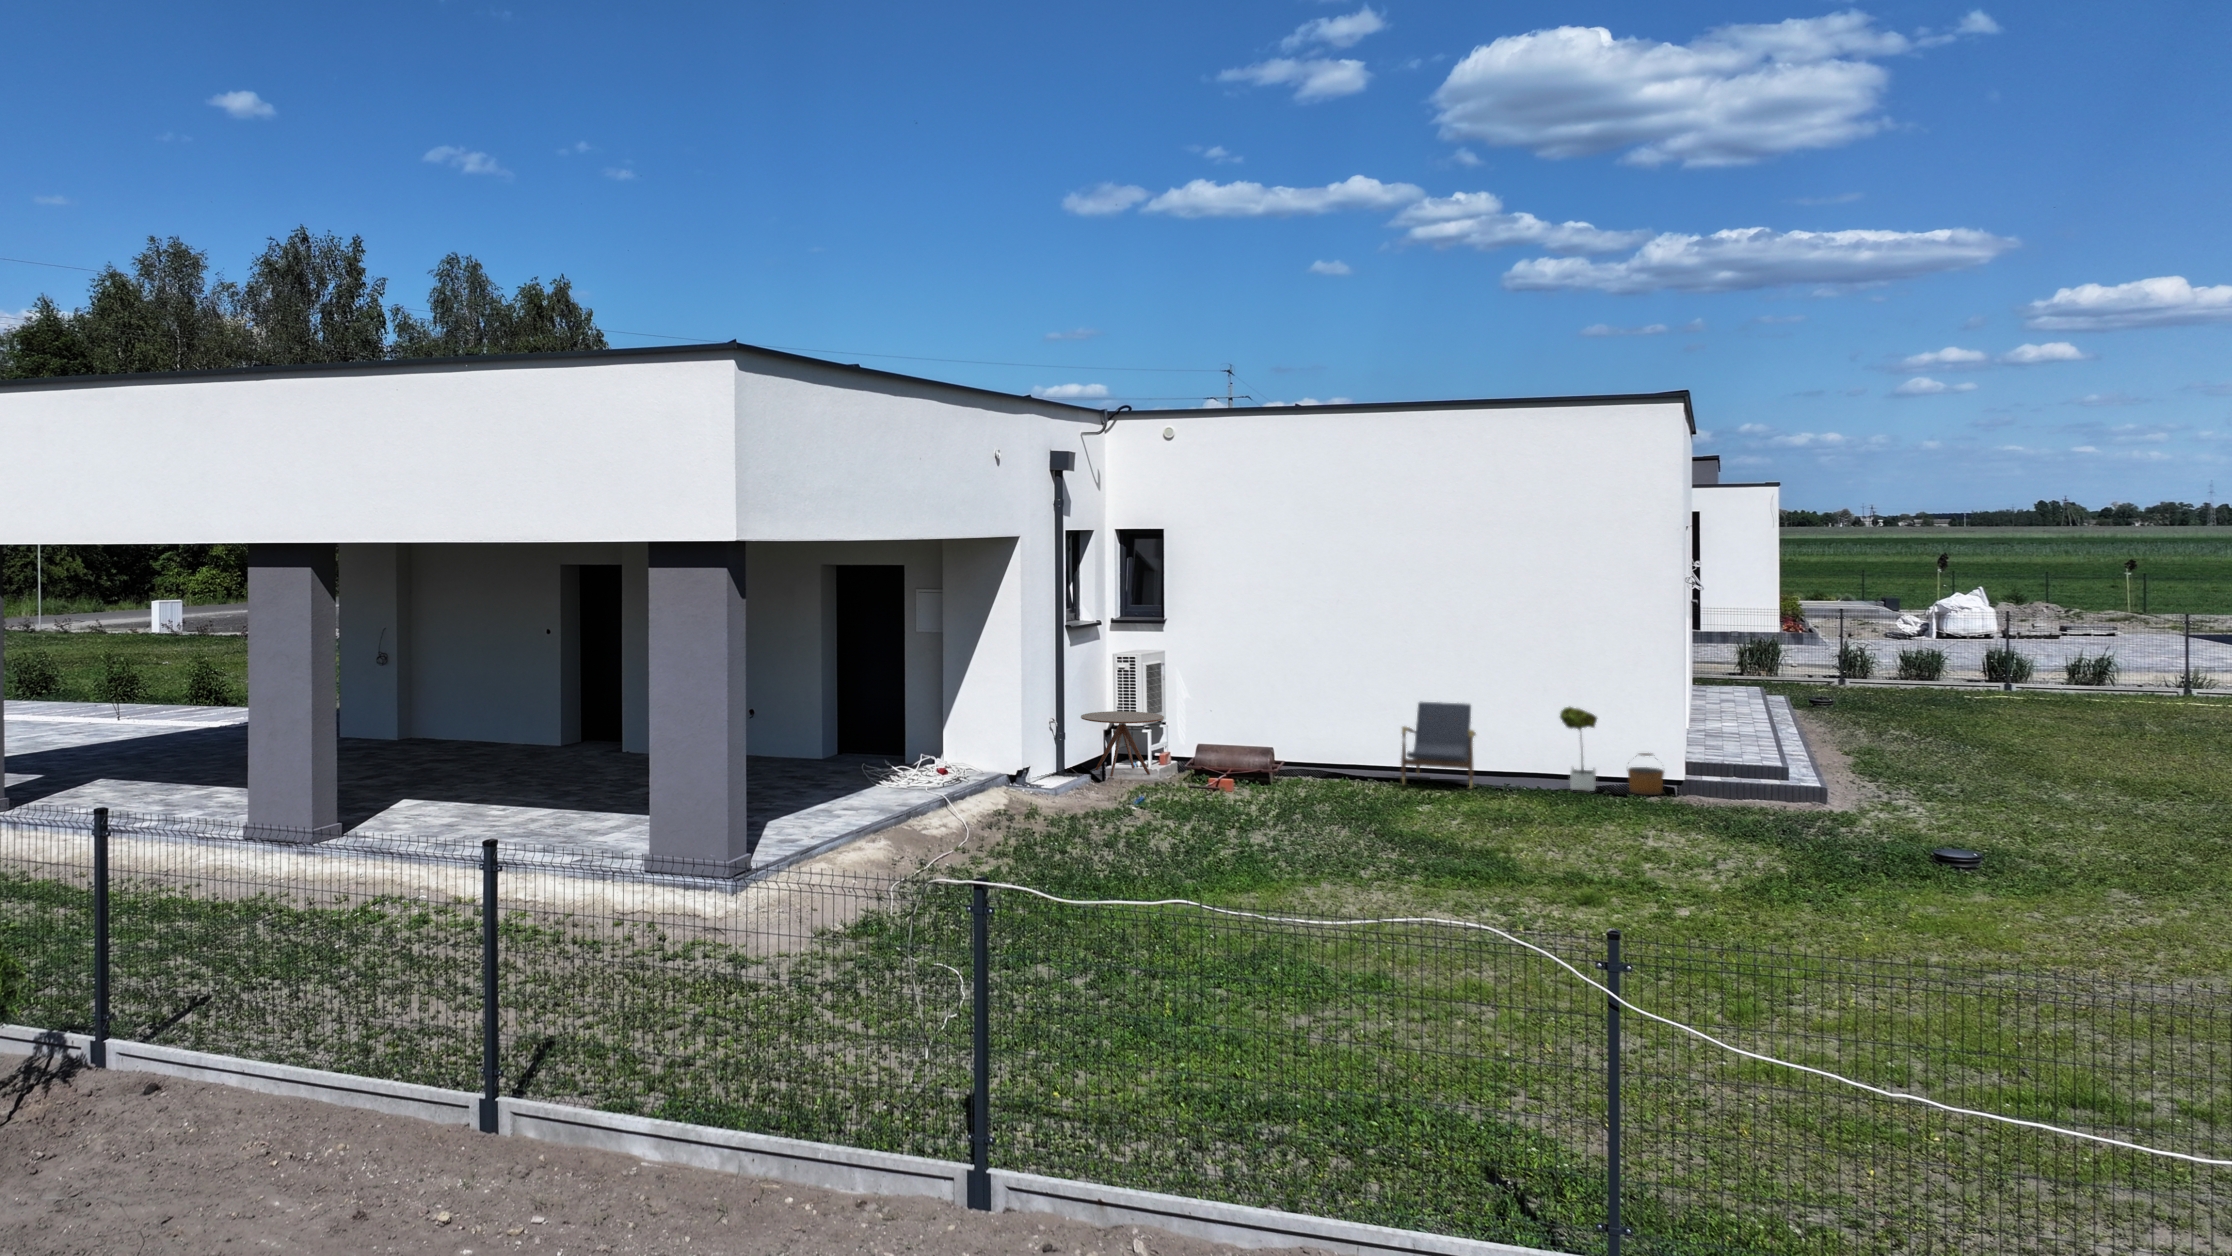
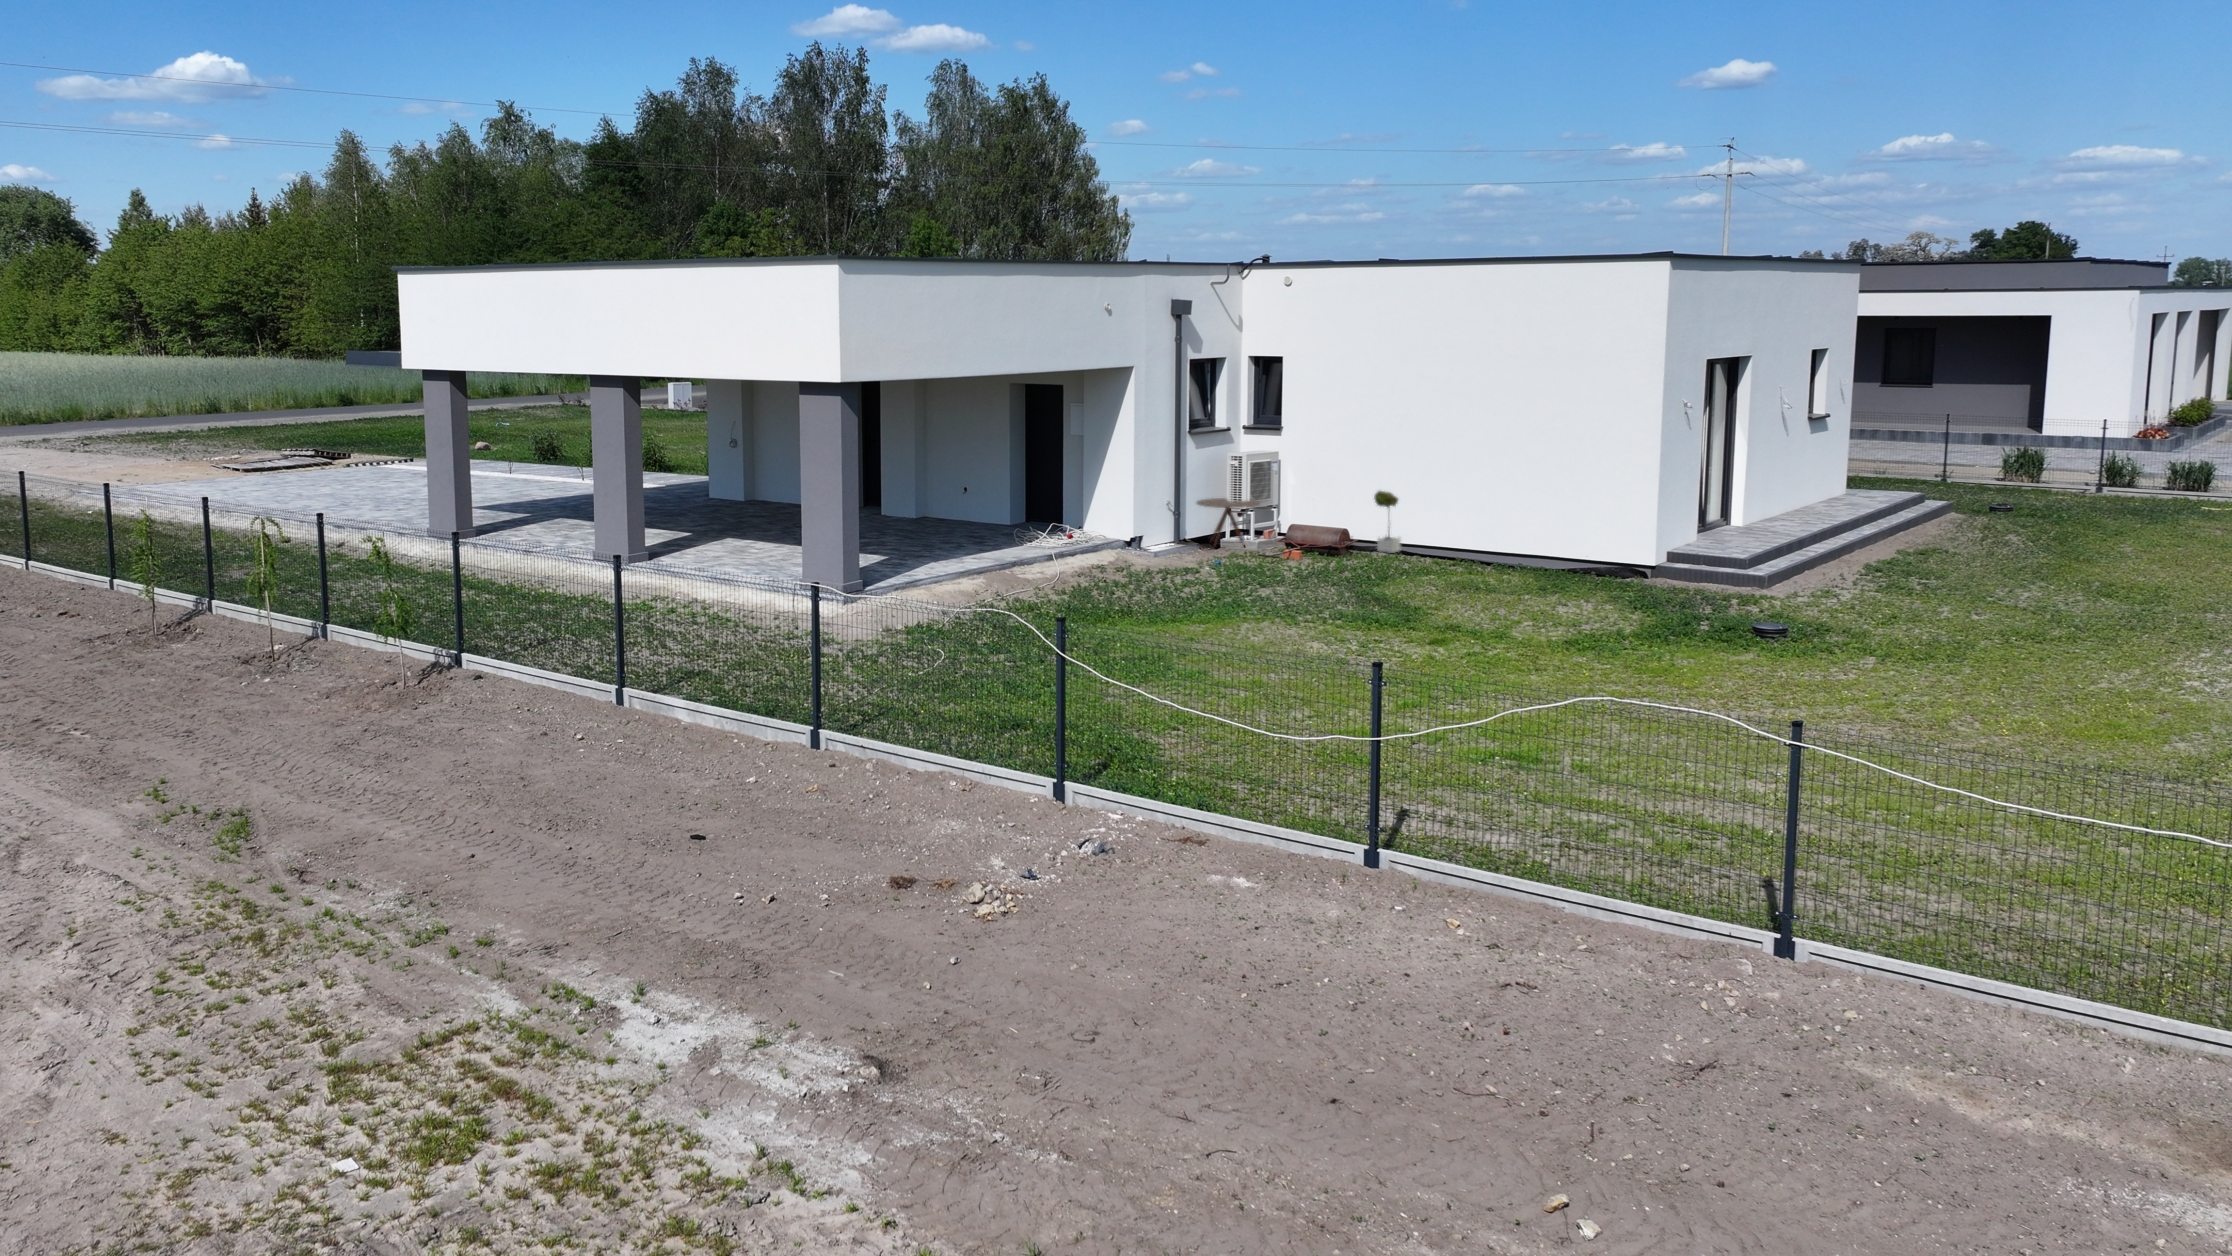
lounge chair: present [1401,702,1476,788] -> none [1434,499,1503,570]
potted tree: present [1560,707,1597,791] -> present [1374,491,1401,553]
bucket: present [1627,753,1664,795] -> none [1615,547,1644,581]

